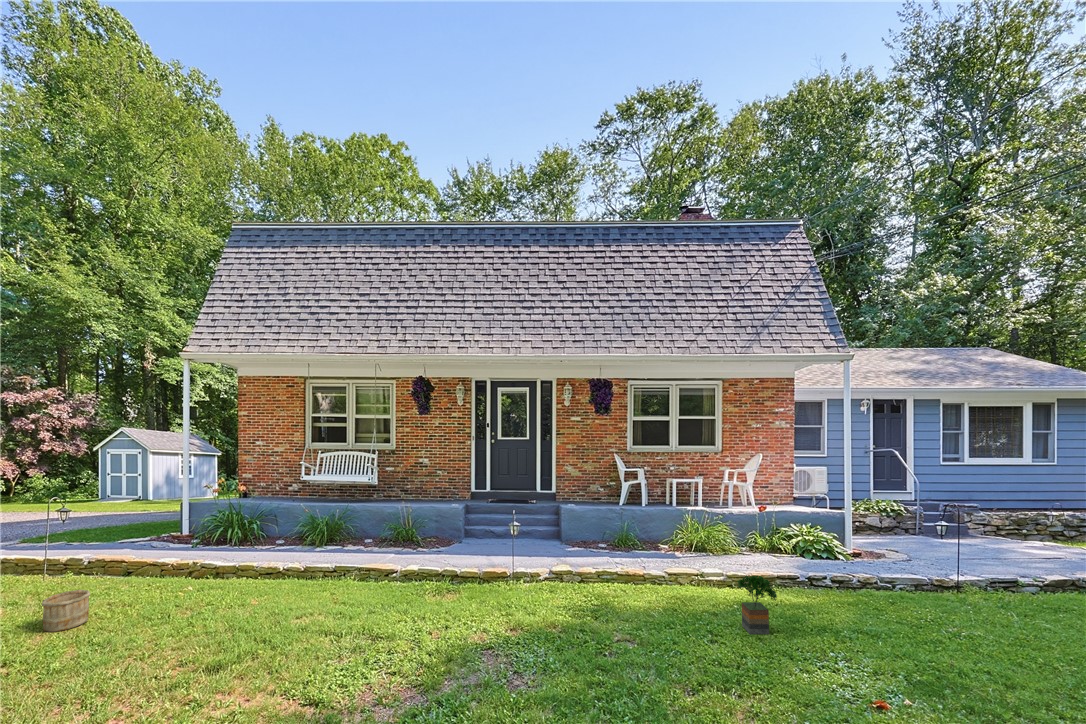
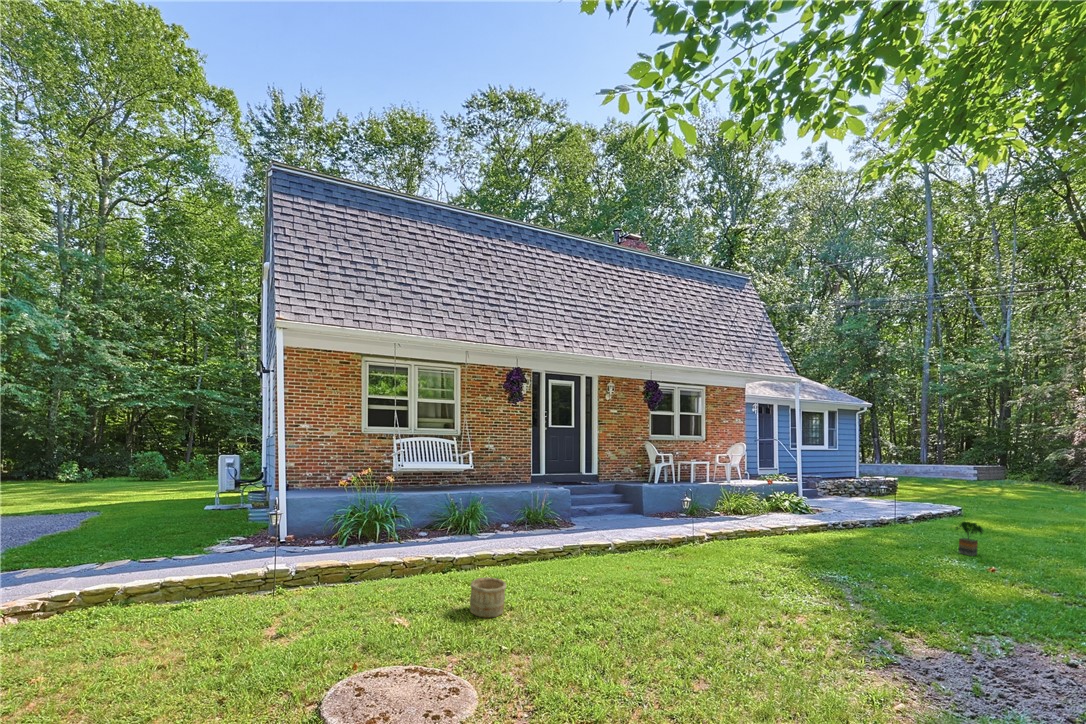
potted tree: present [737,575,777,634] -> present [956,521,983,556]

